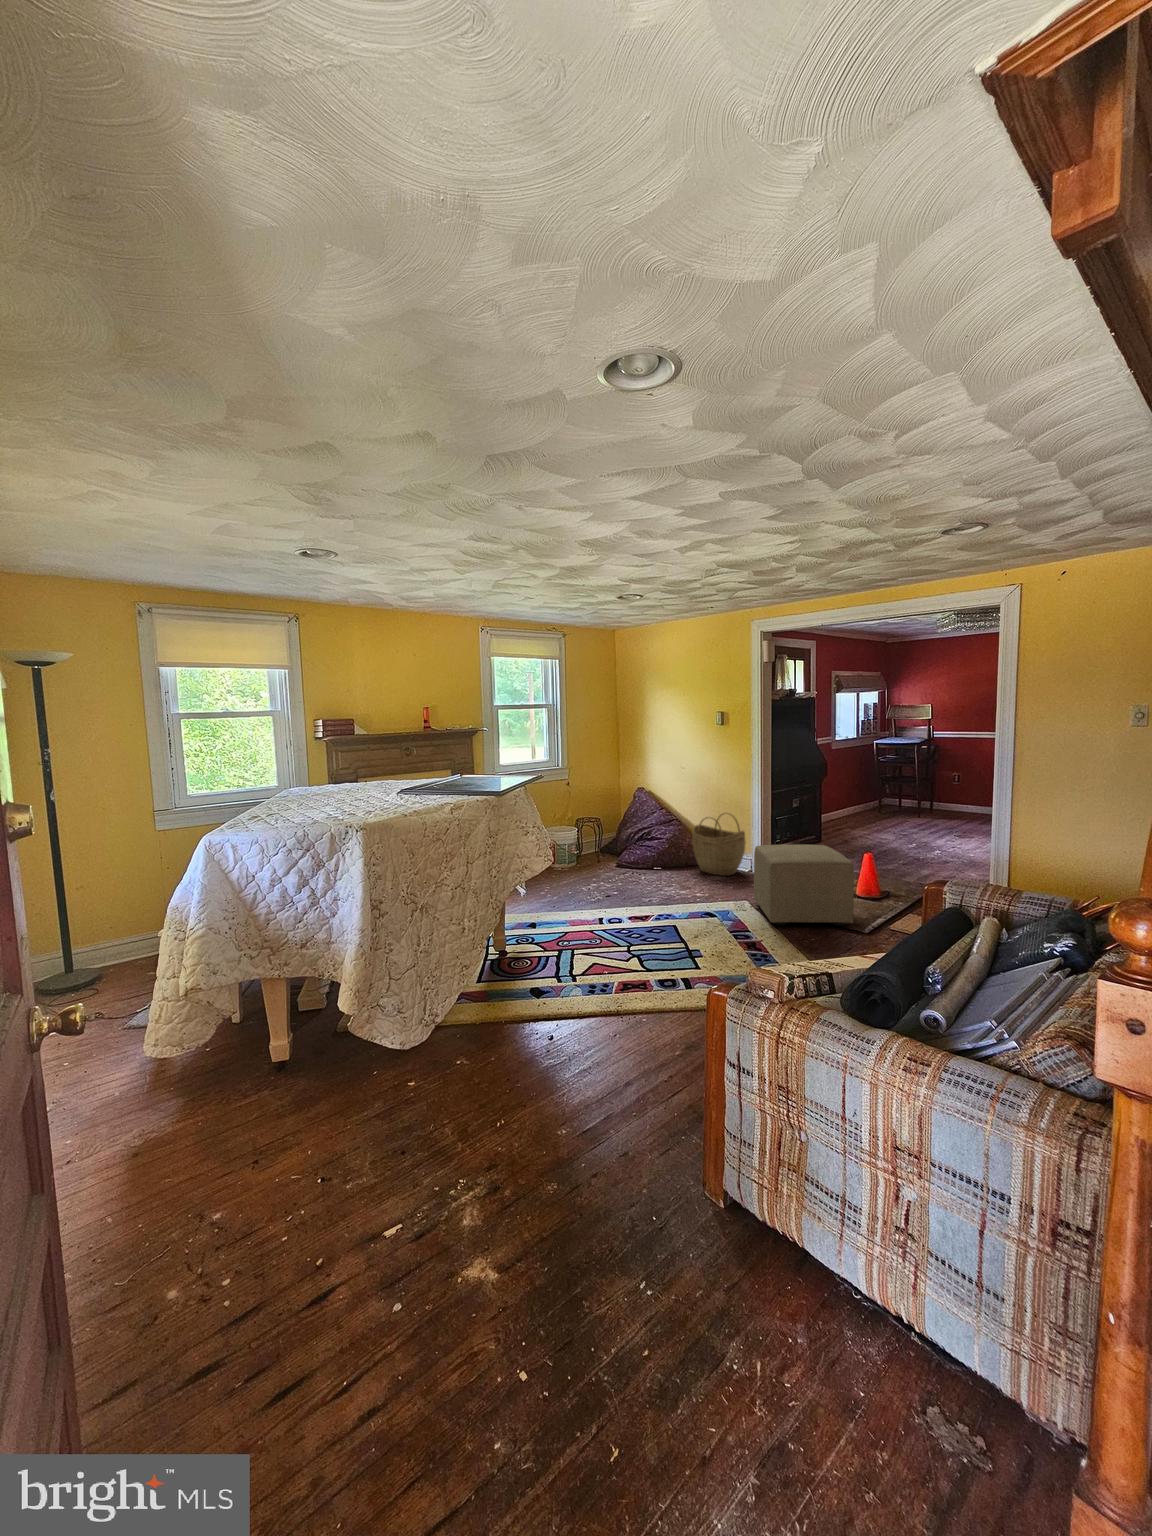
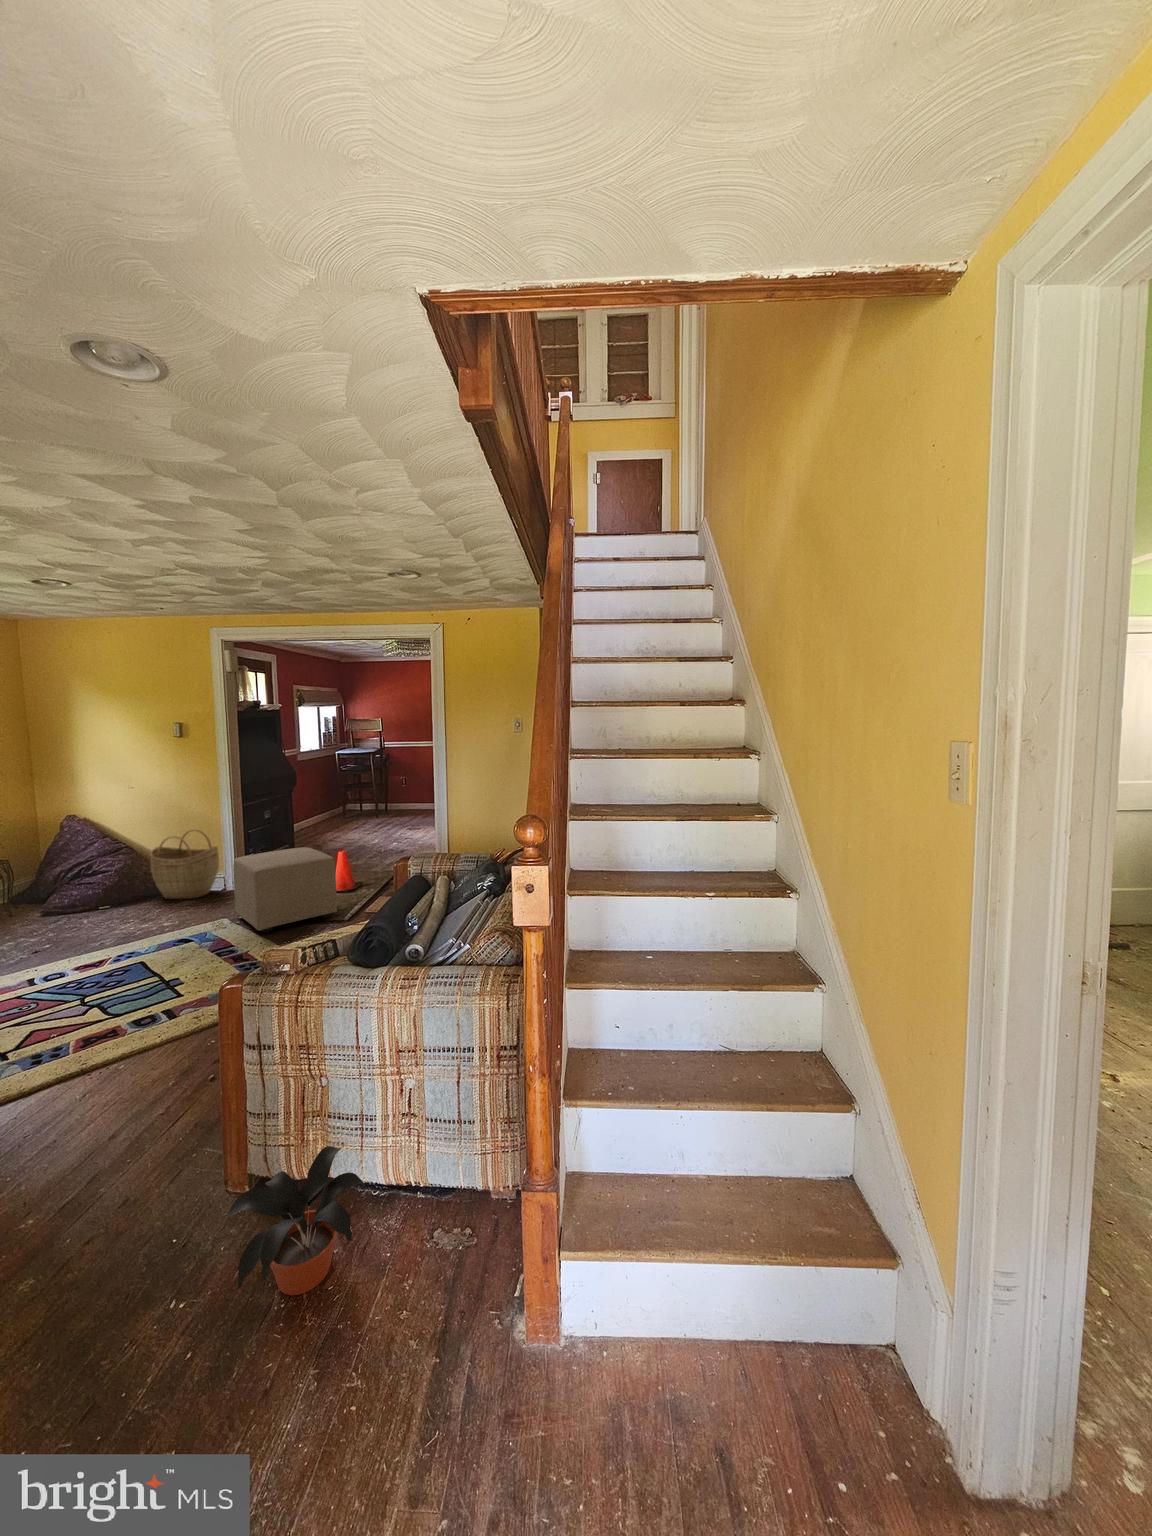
potted plant: none [689,1213,837,1378] -> present [226,1146,365,1295]

